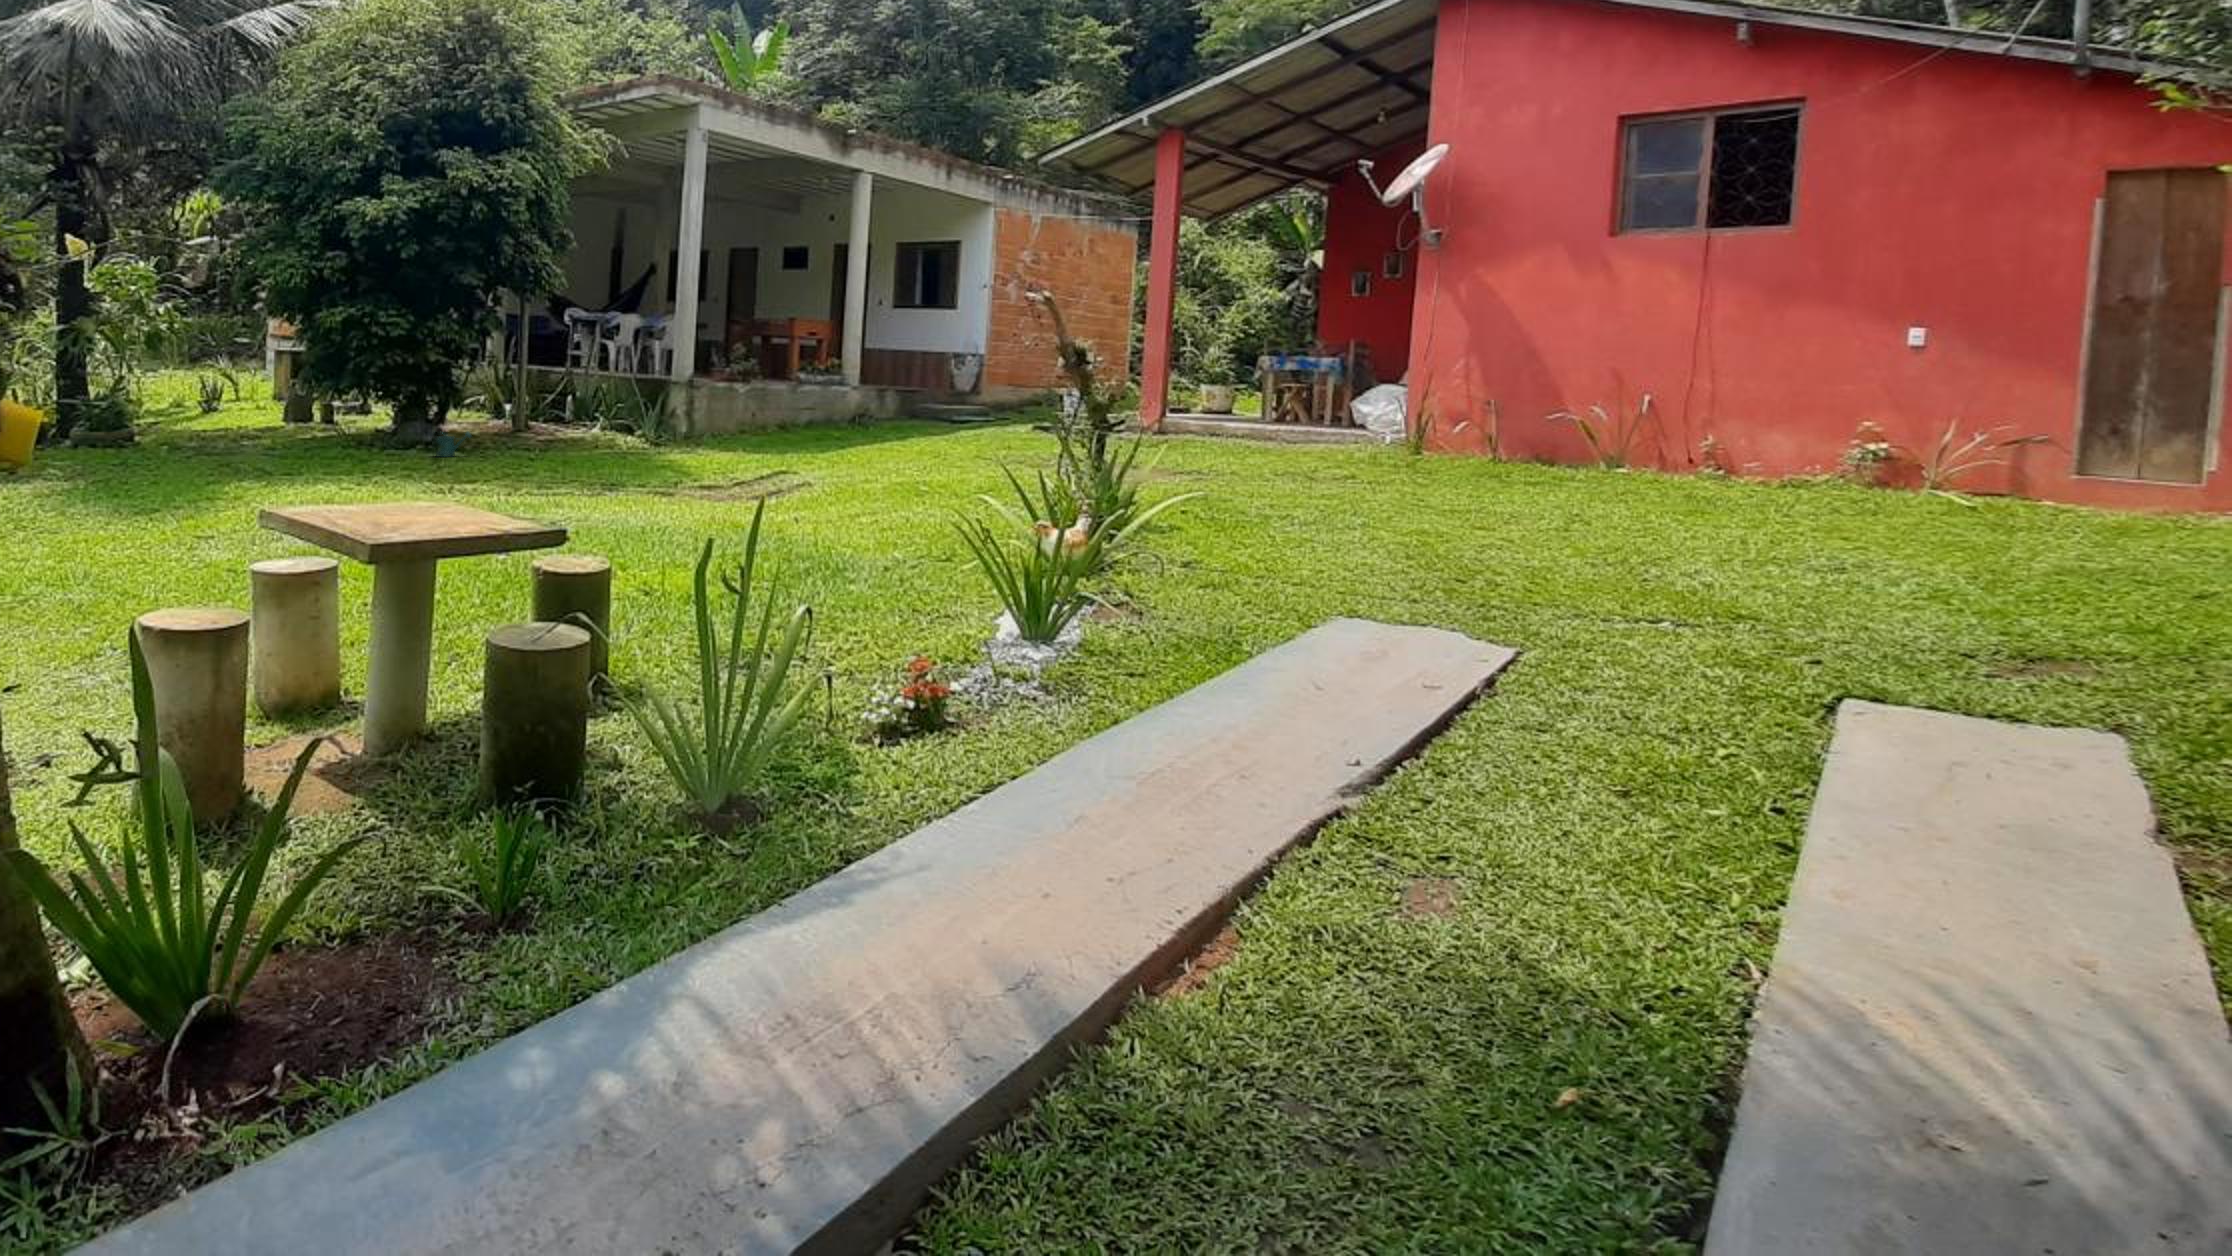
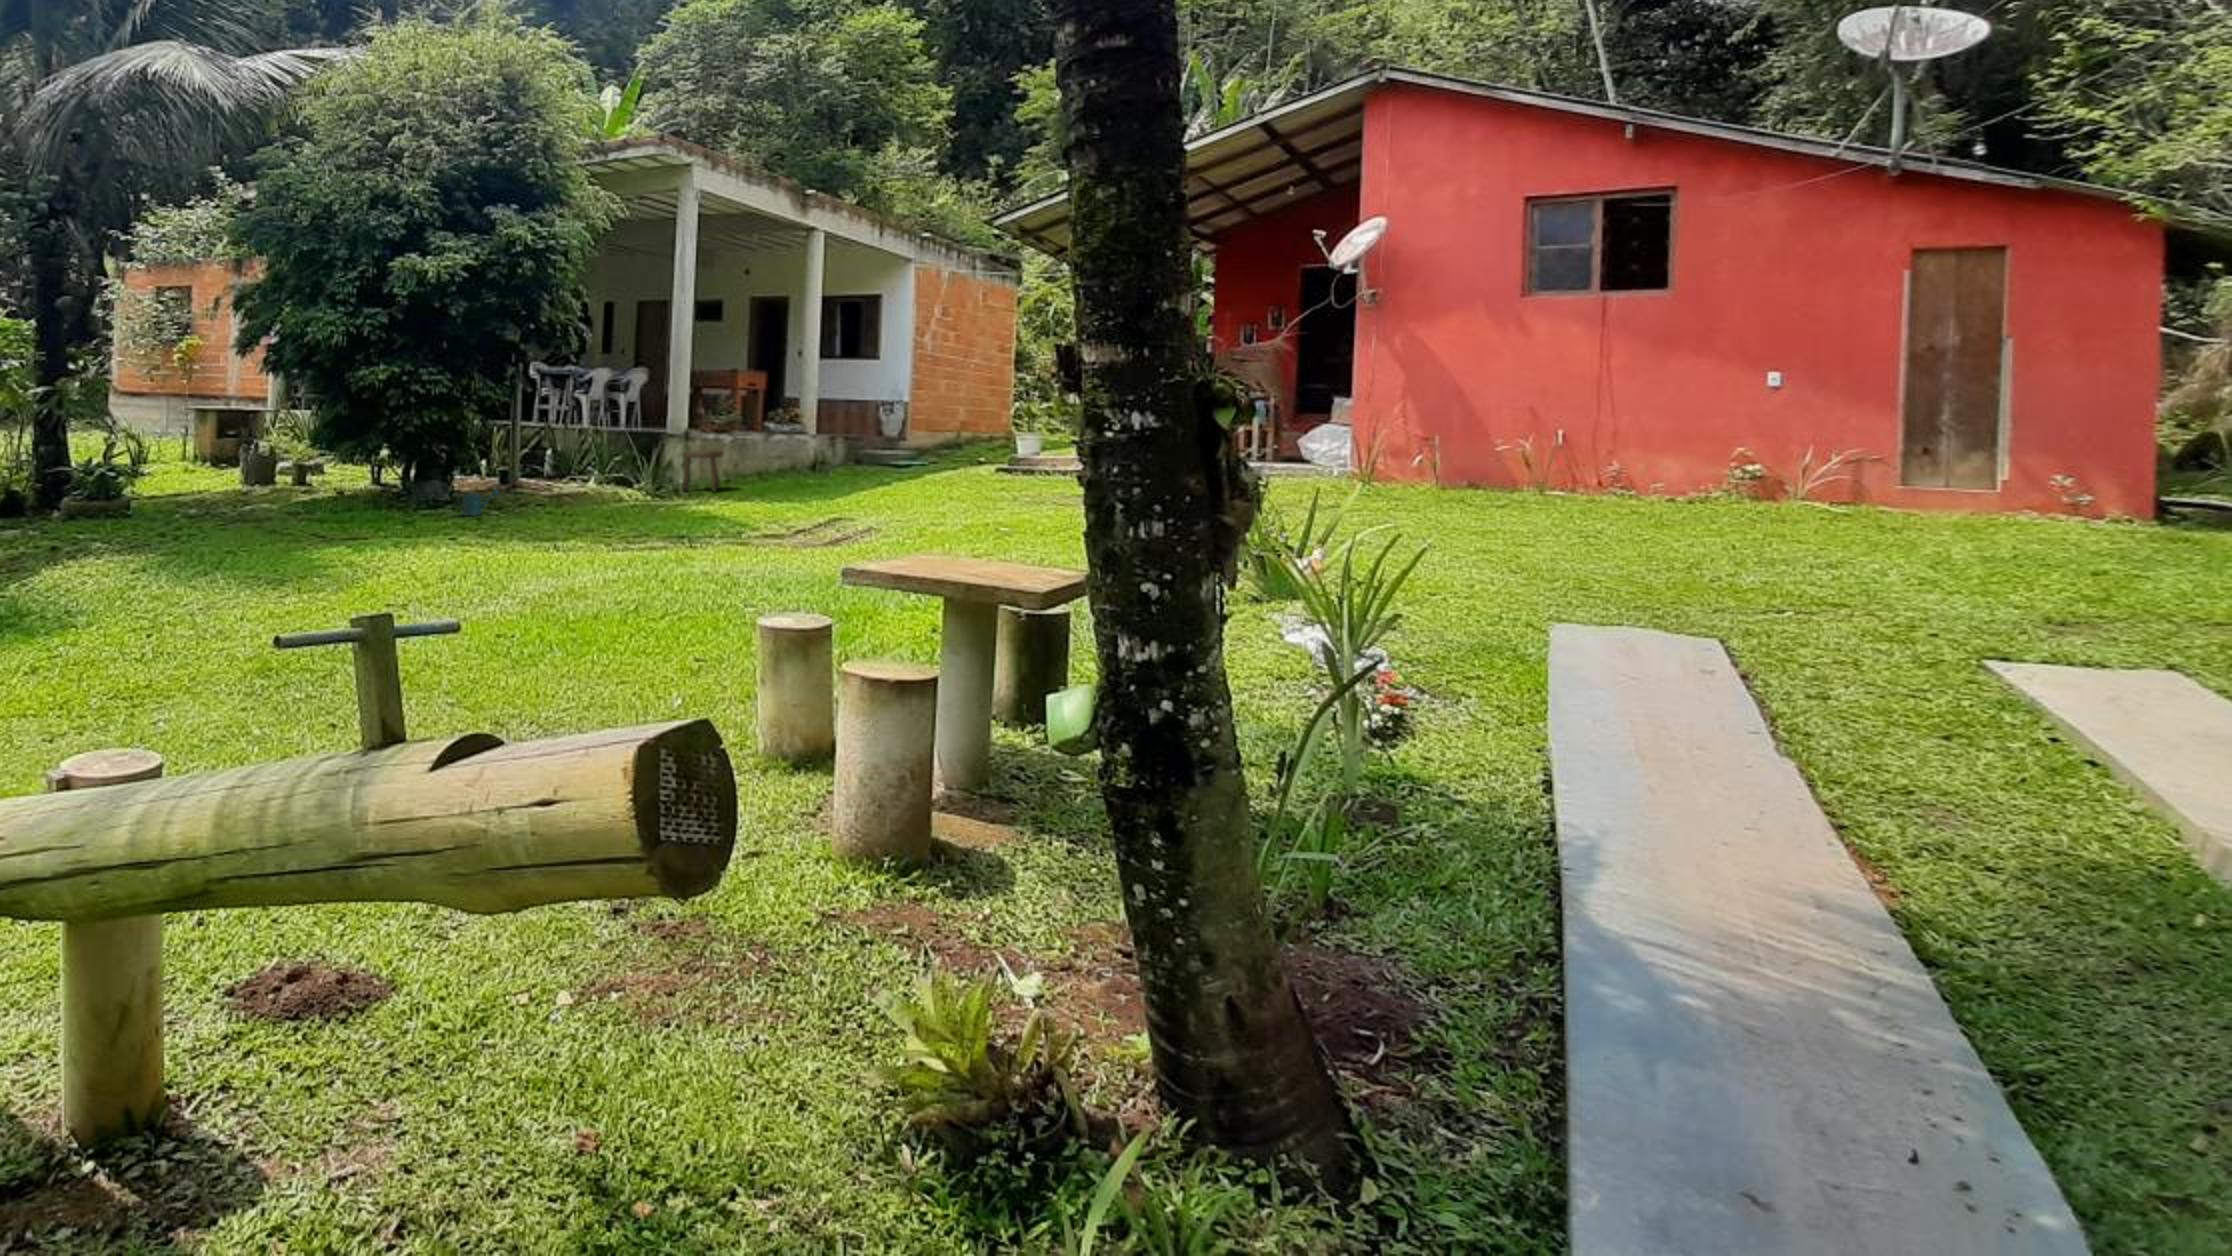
stool: none [683,399,725,442] -> present [683,450,724,491]

